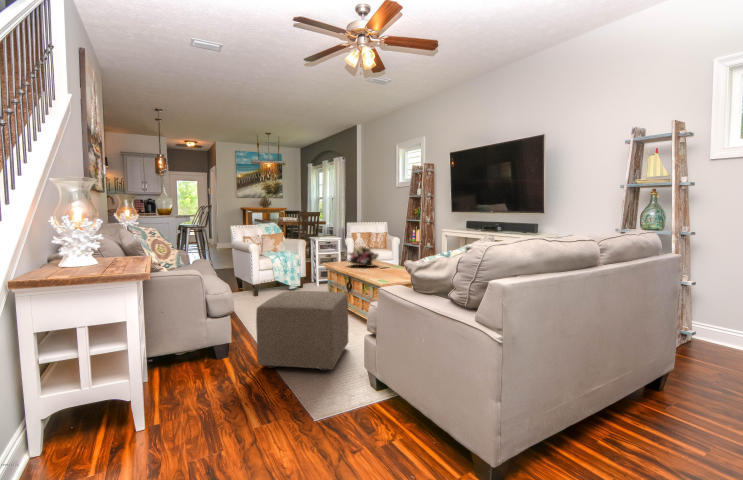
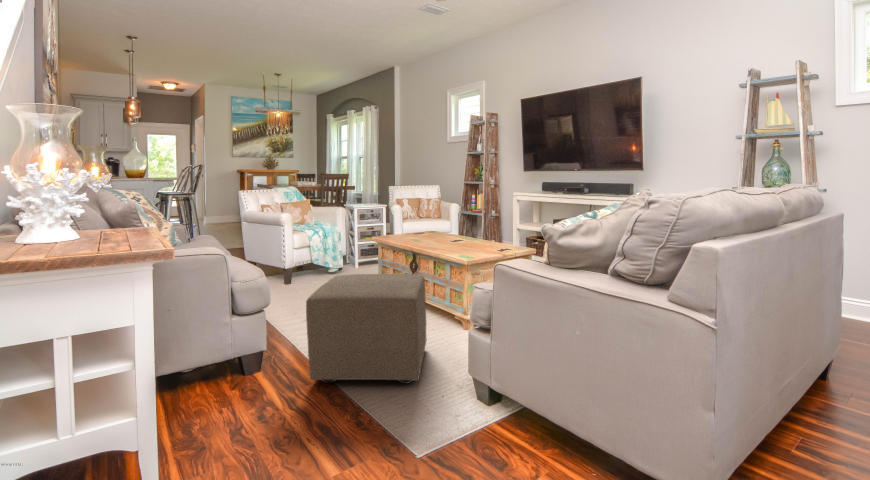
flower arrangement: present [347,246,378,267] -> none [401,213,445,240]

